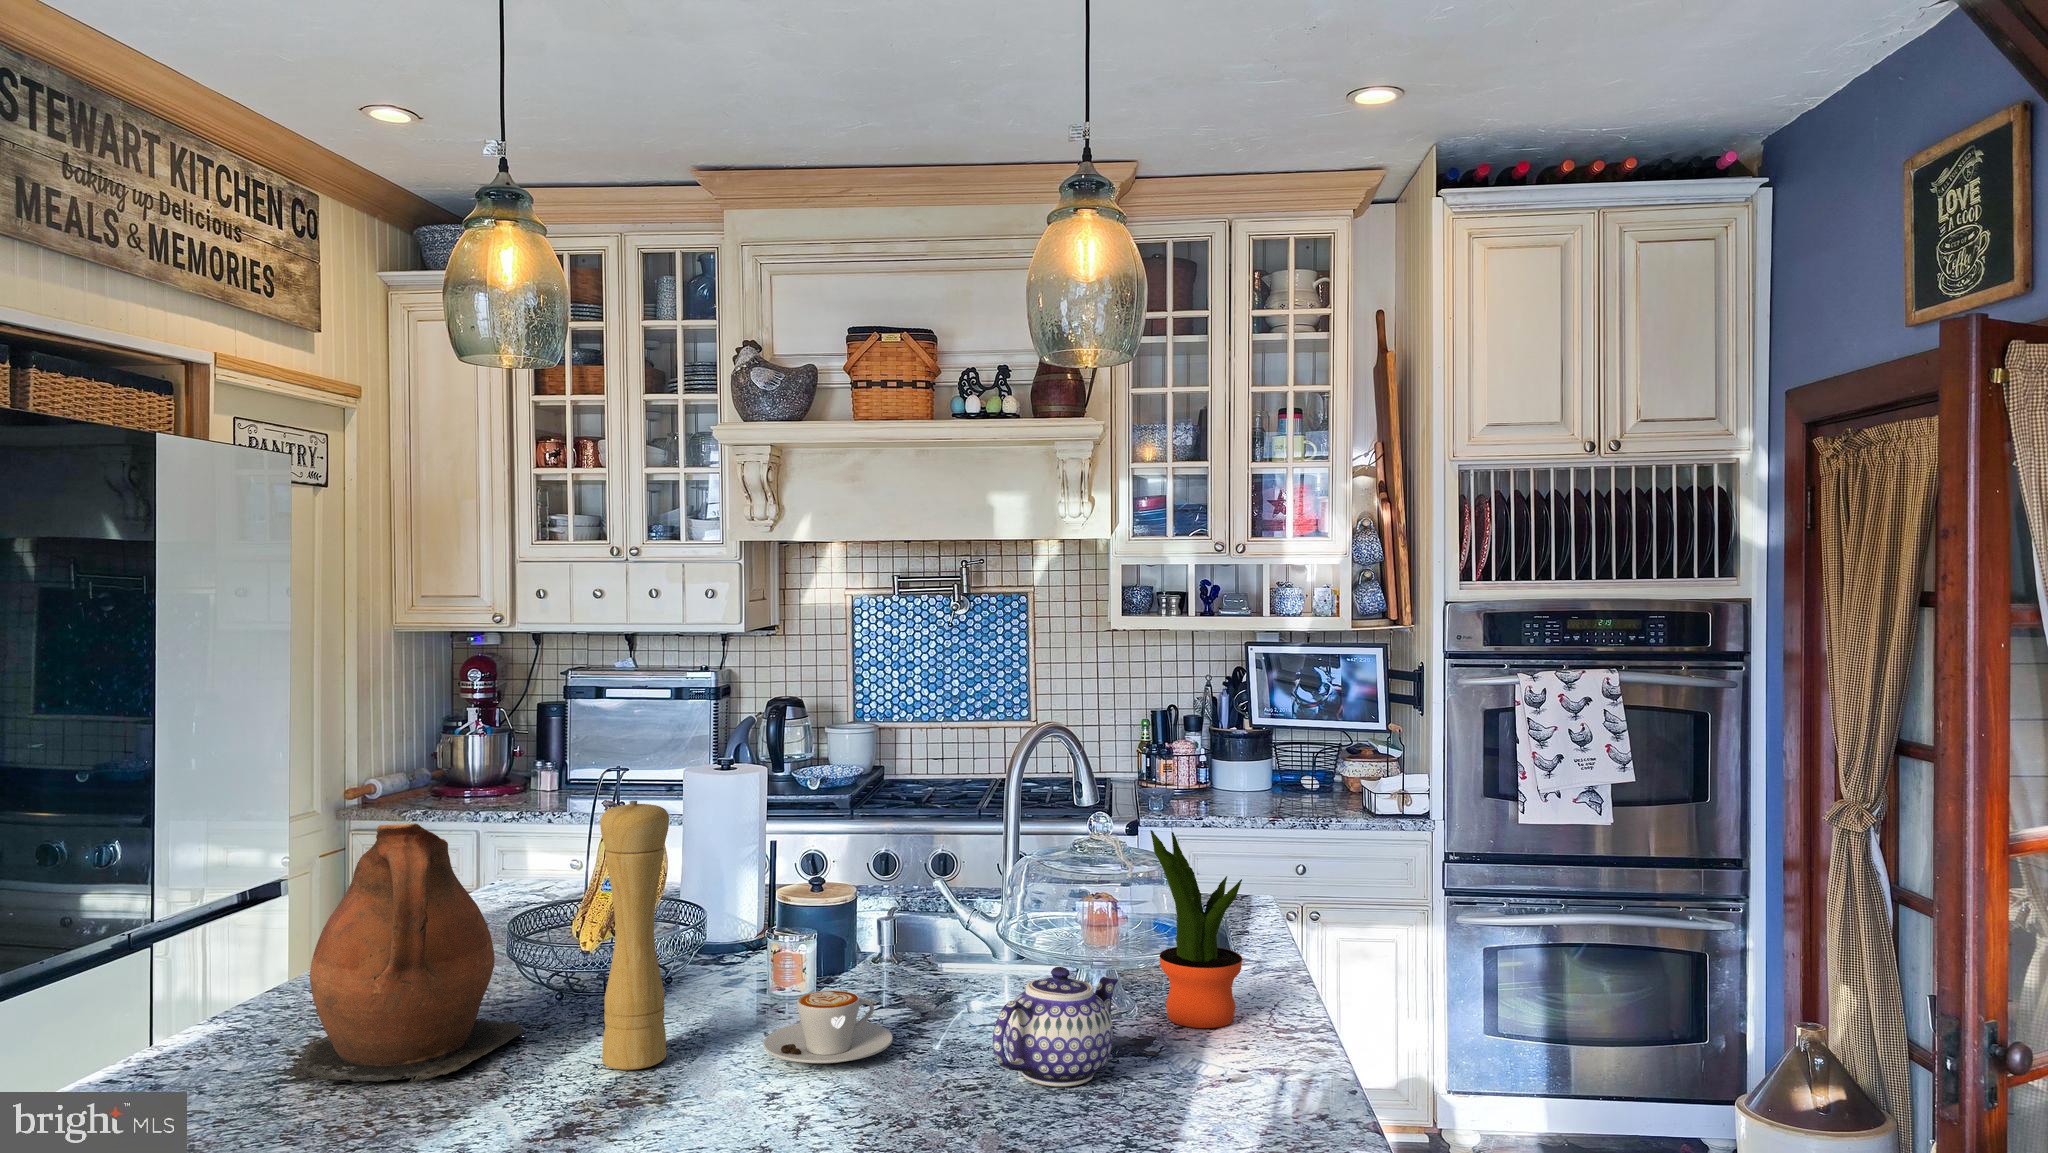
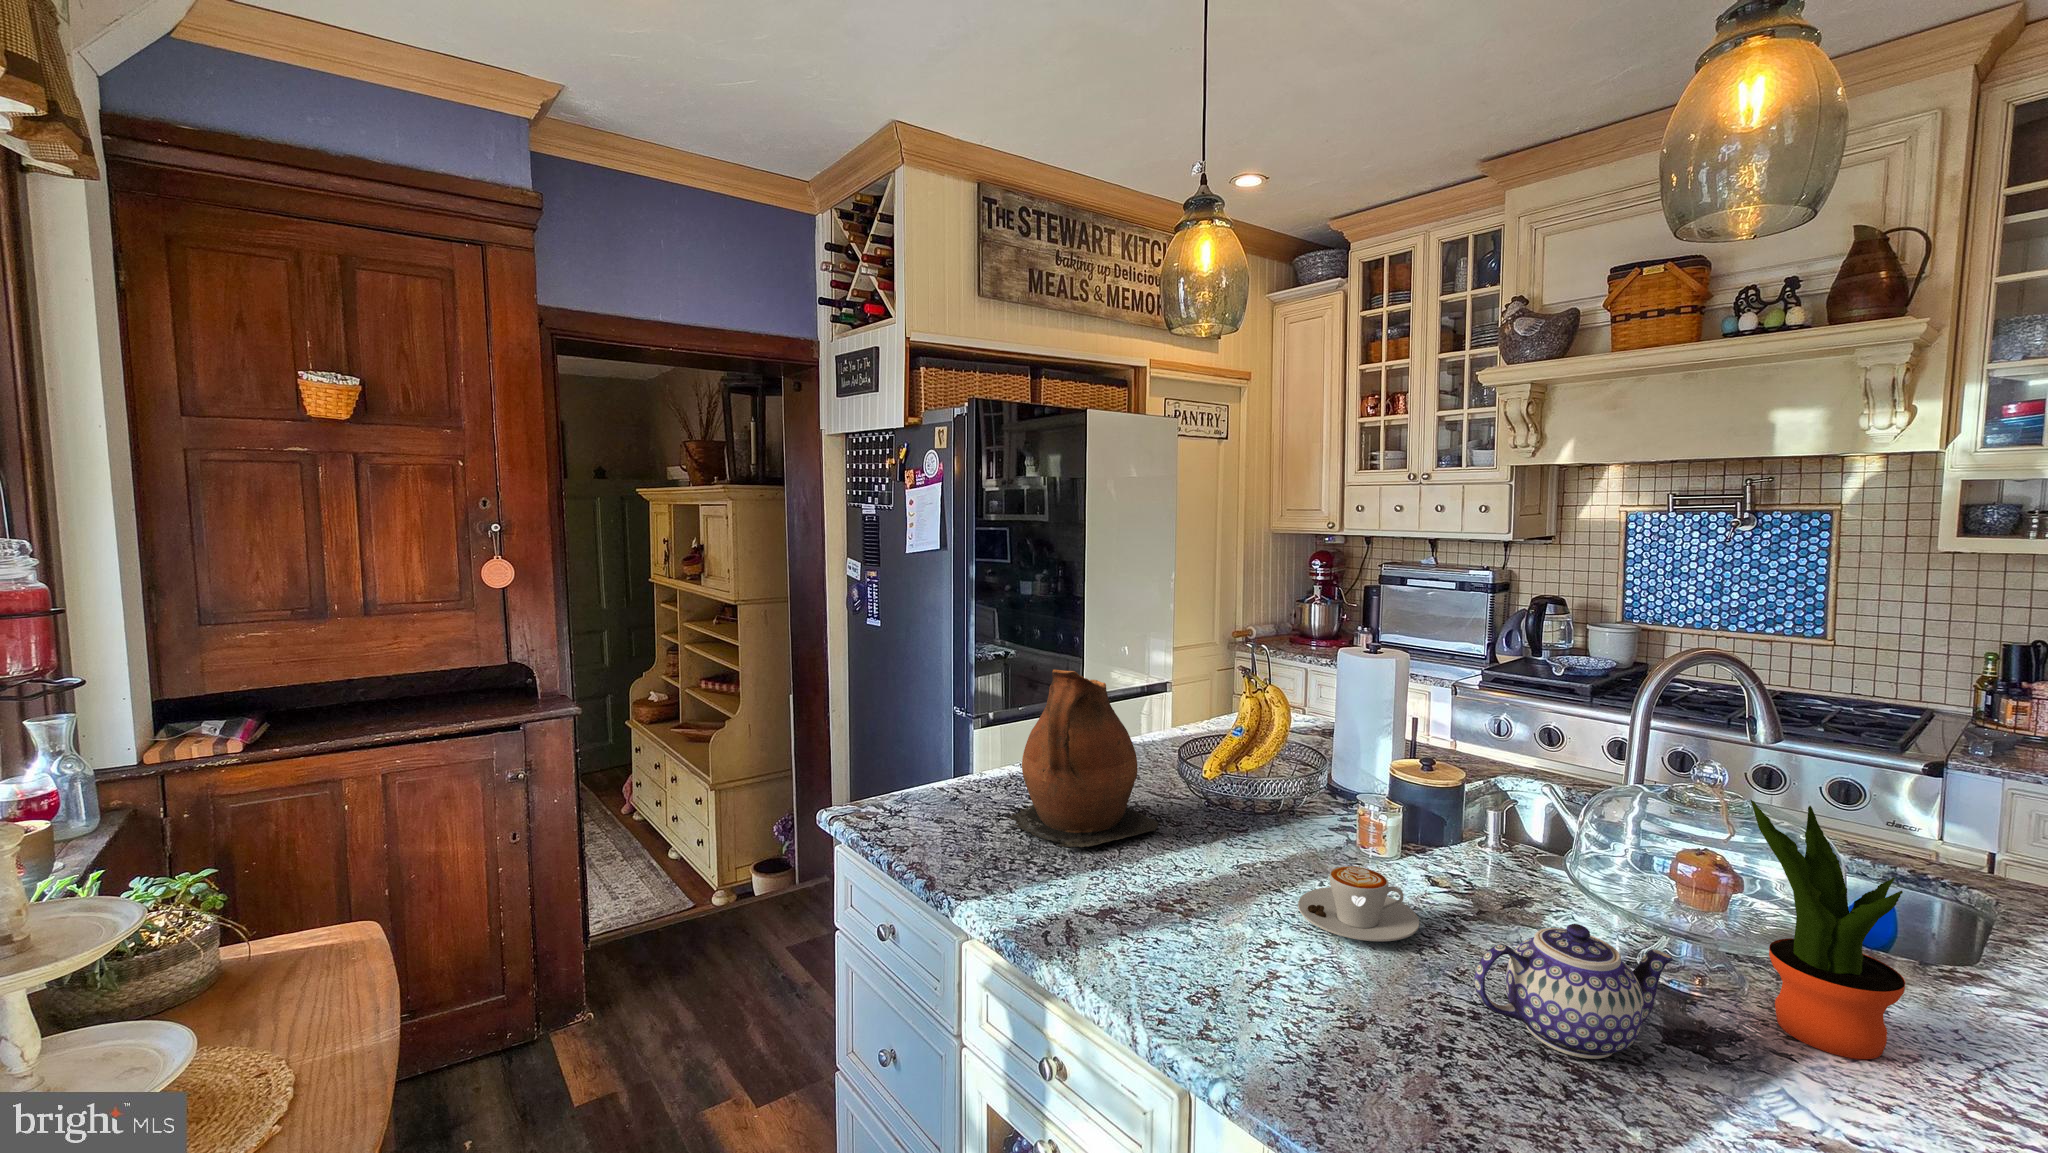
pepper mill: present [600,801,669,1070] -> none [1181,677,1236,886]

